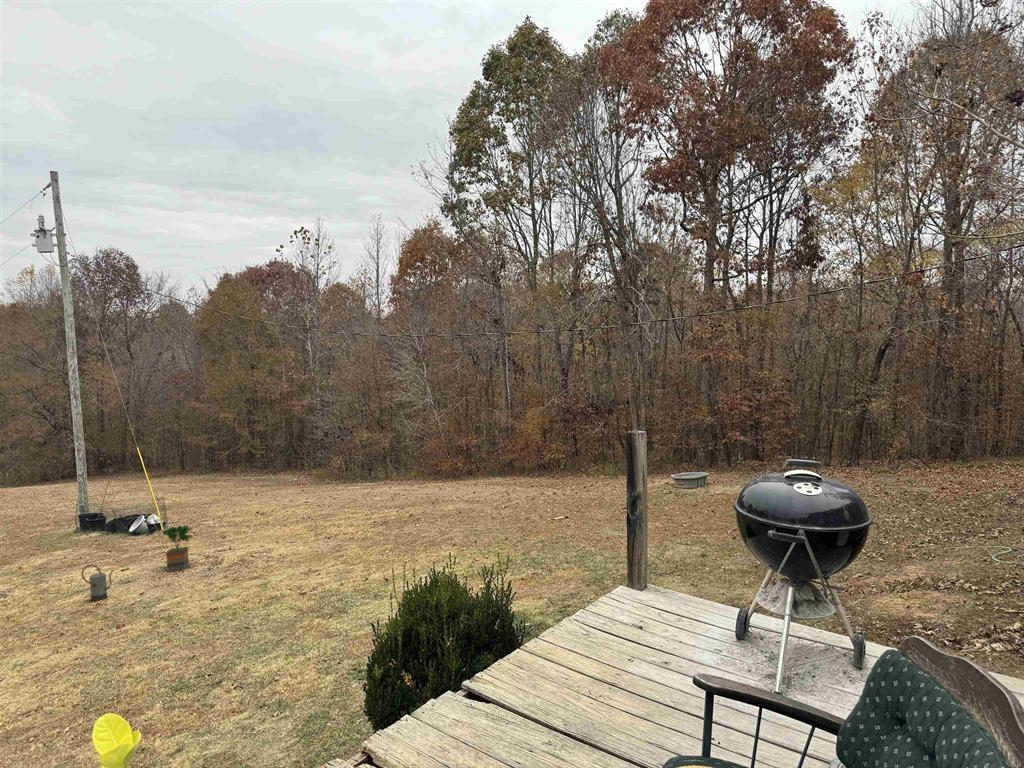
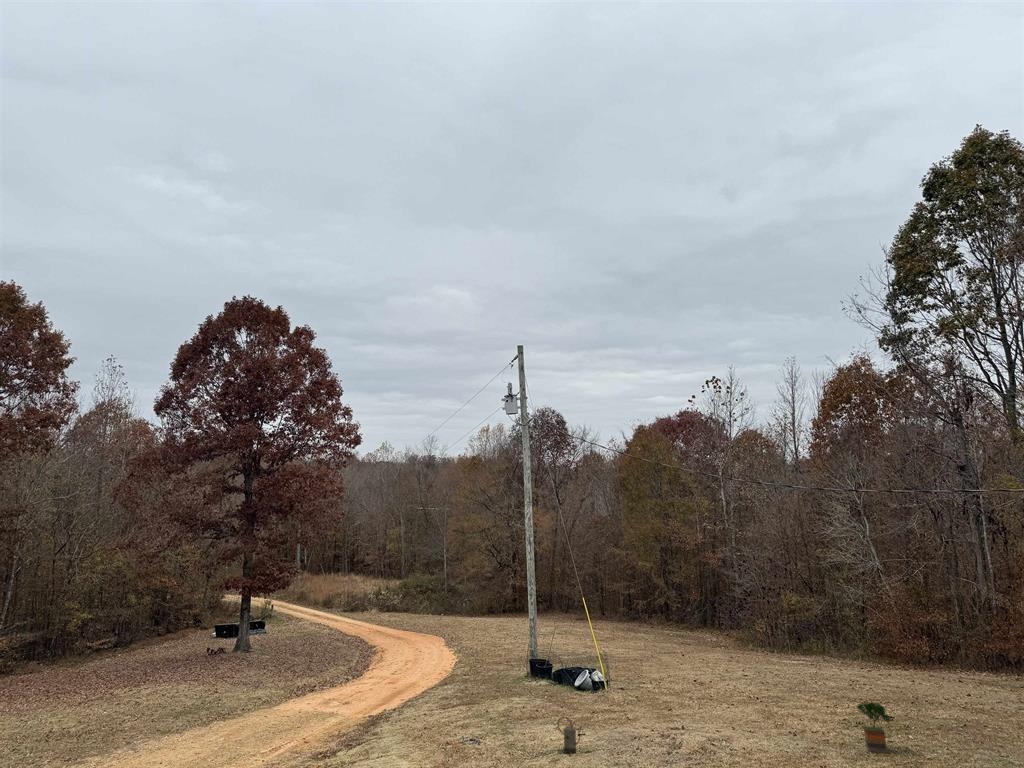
potted tree: present [163,525,192,571] -> present [857,702,890,753]

